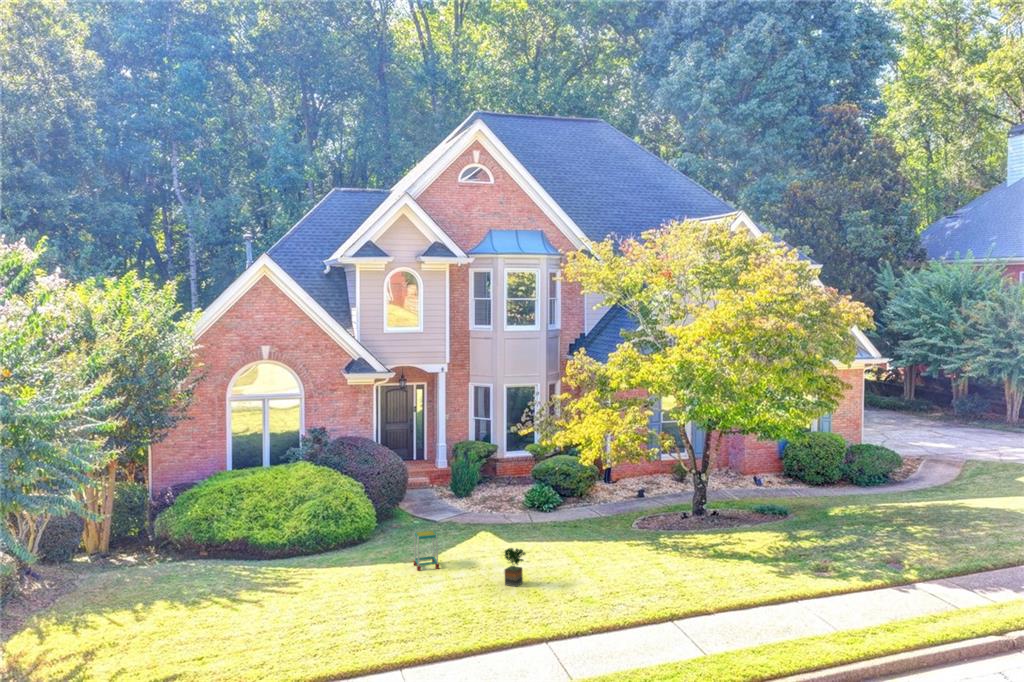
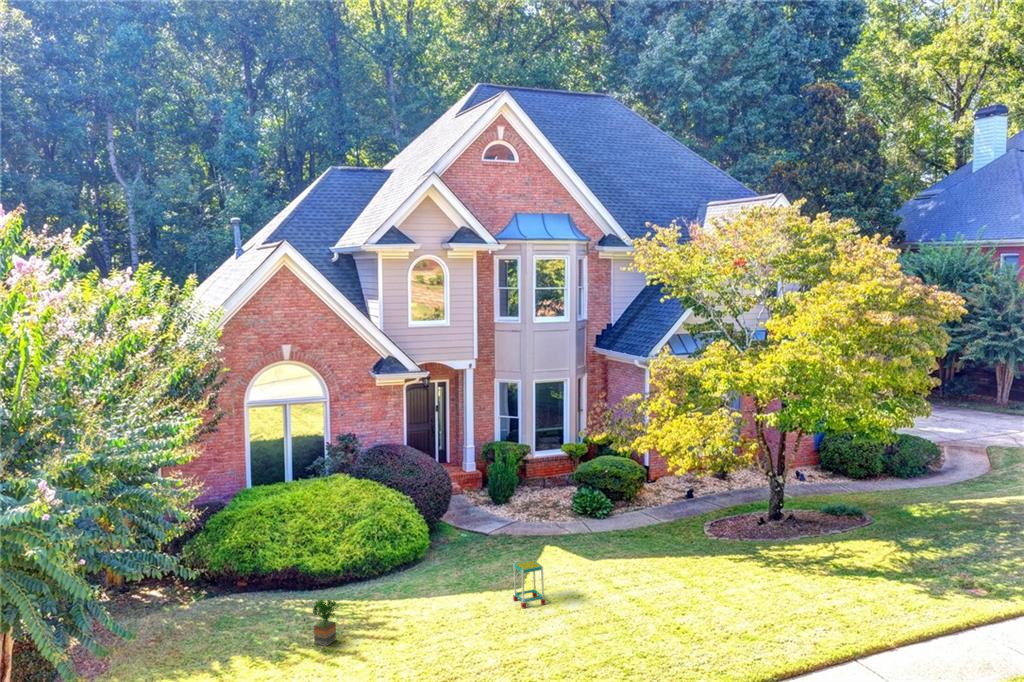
potted tree: present [504,548,526,587] -> present [313,600,339,646]

